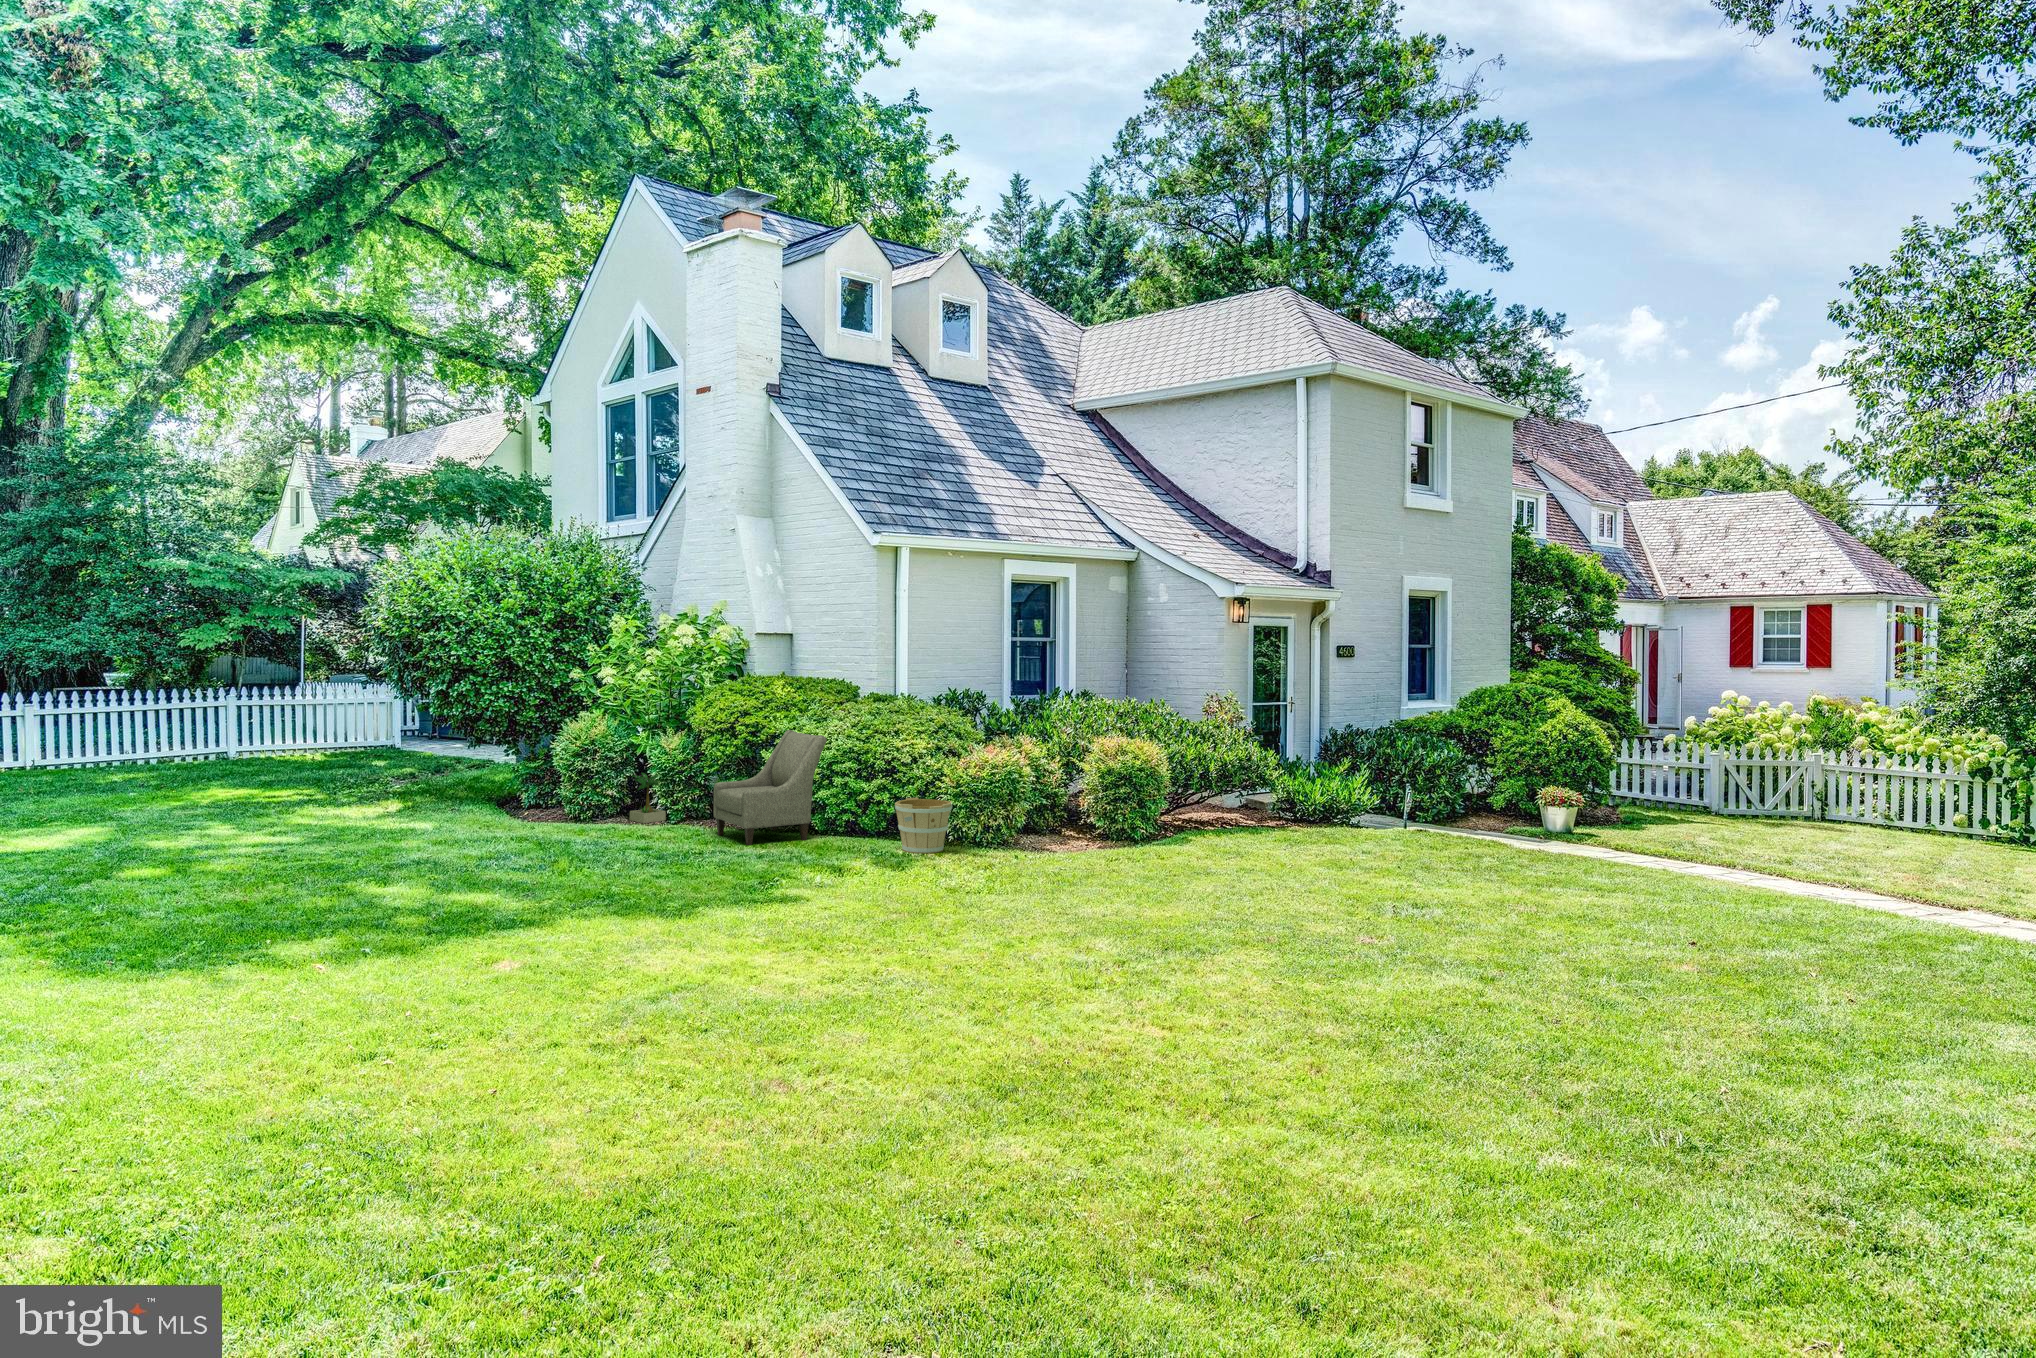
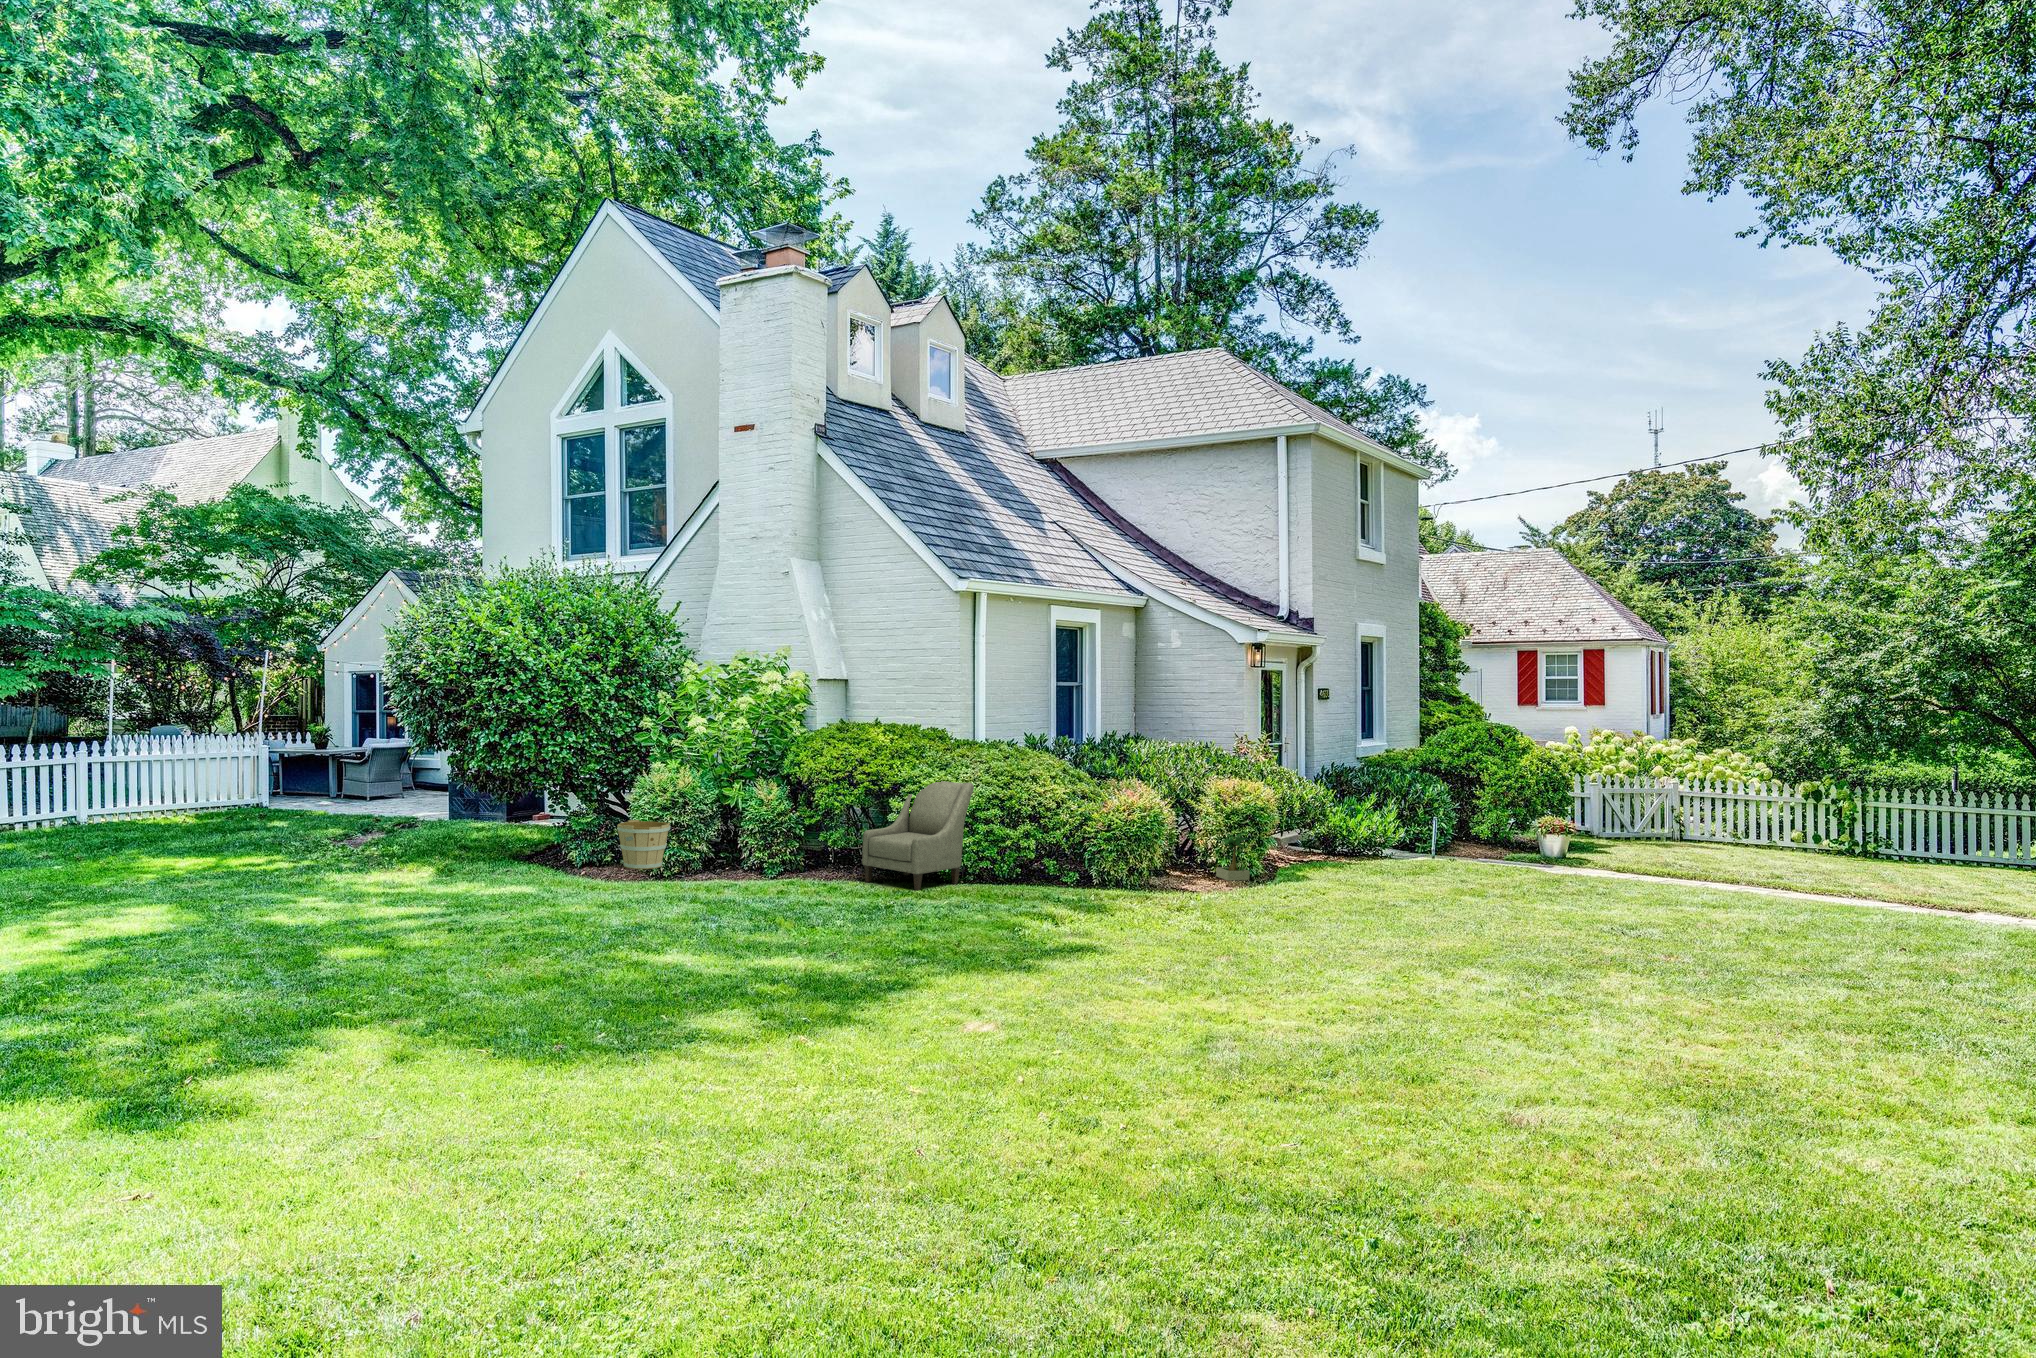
potted plant: present [630,774,666,823] -> present [1216,833,1250,880]
wooden bucket: present [895,797,952,854] -> present [617,820,671,869]

